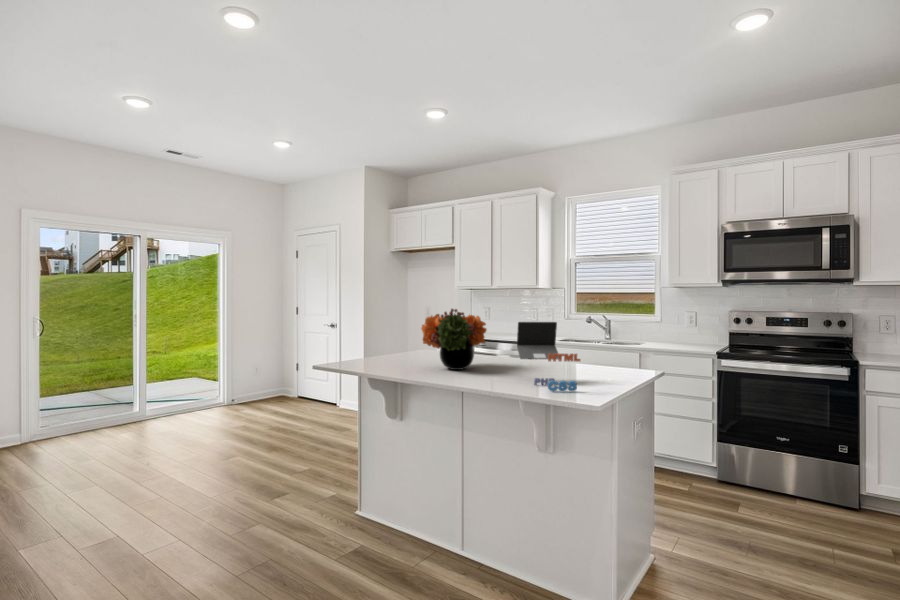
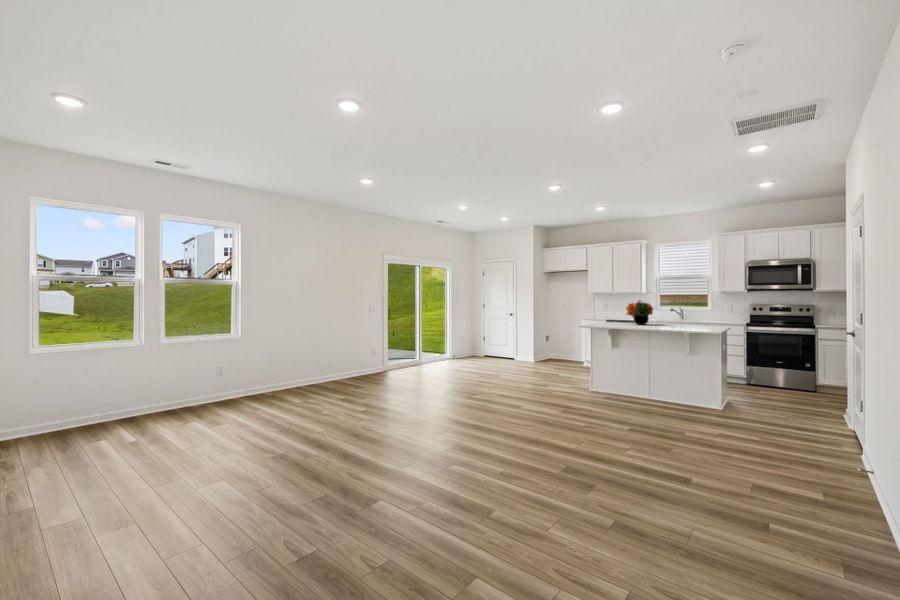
laptop: present [517,322,580,391] -> none [674,304,705,328]

